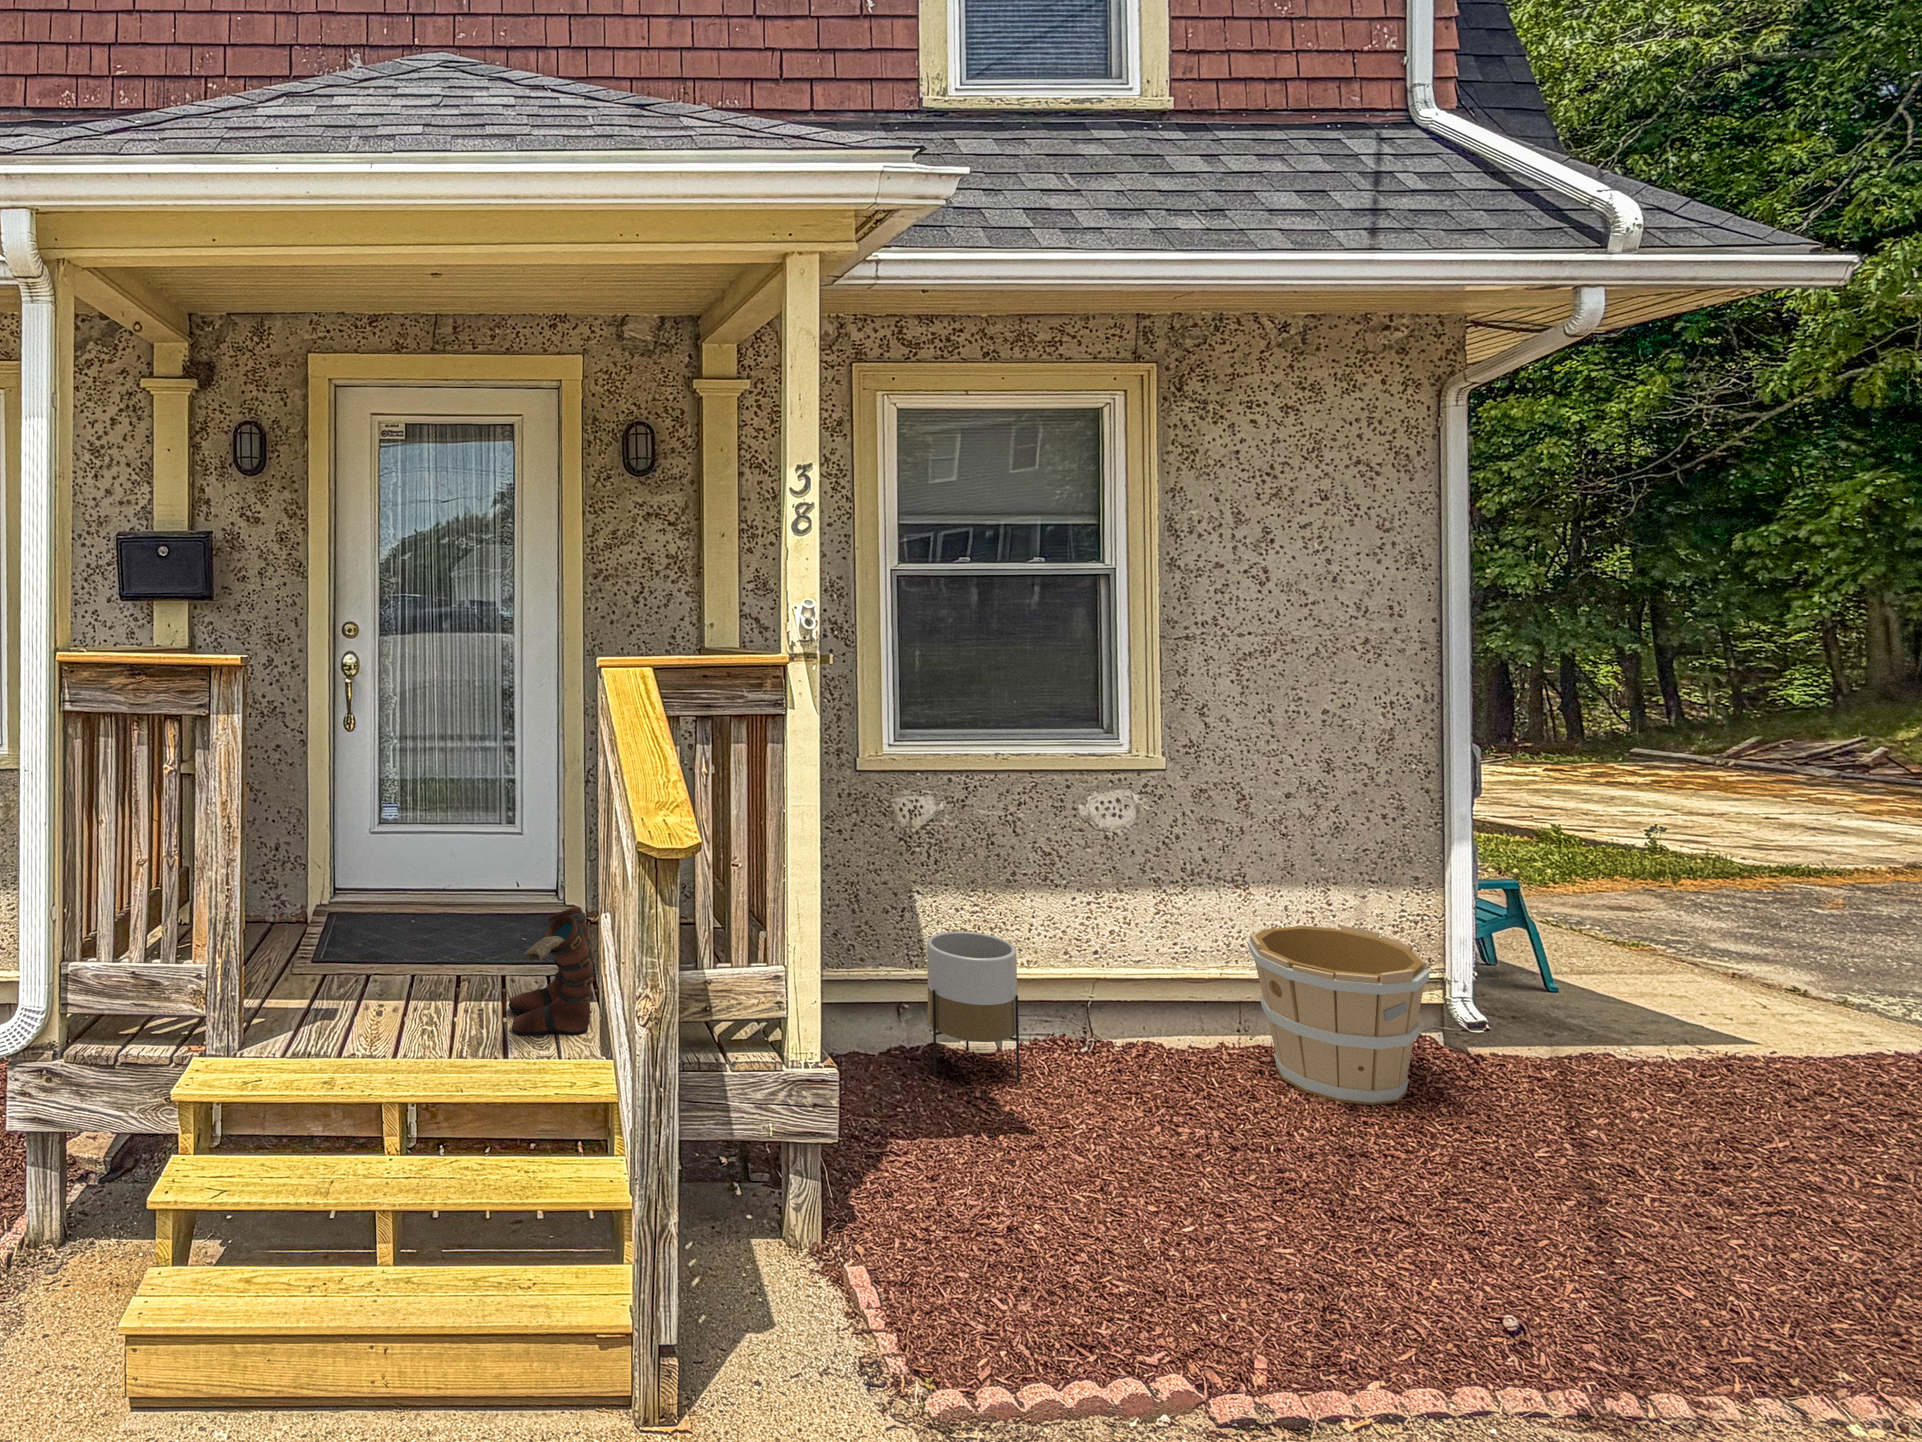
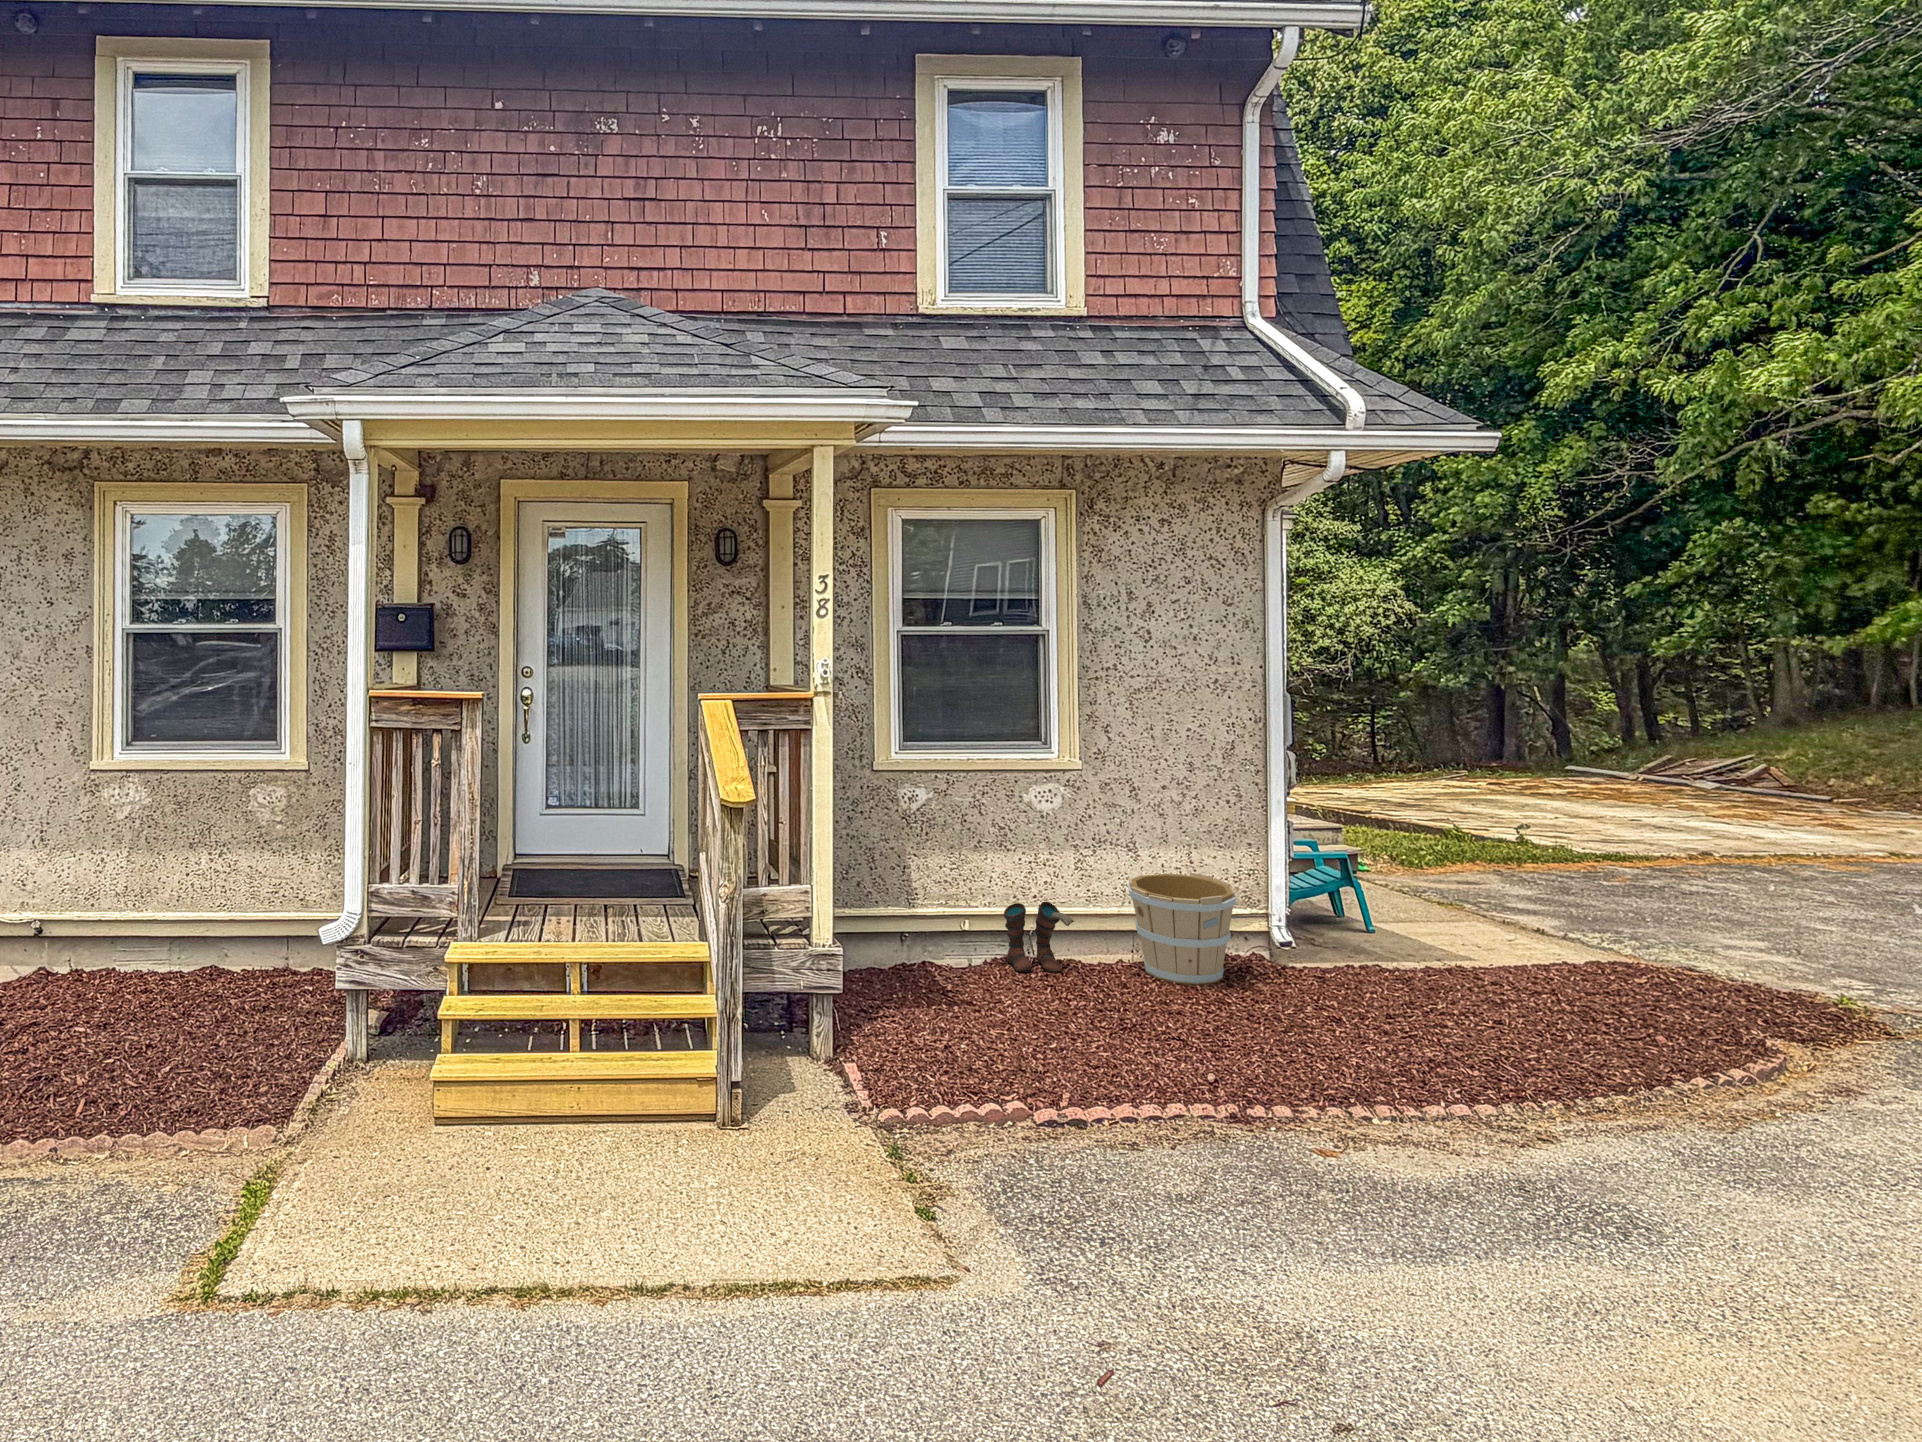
boots: present [509,907,595,1035] -> present [1003,902,1075,973]
planter: present [927,931,1020,1082] -> none [916,878,975,976]

